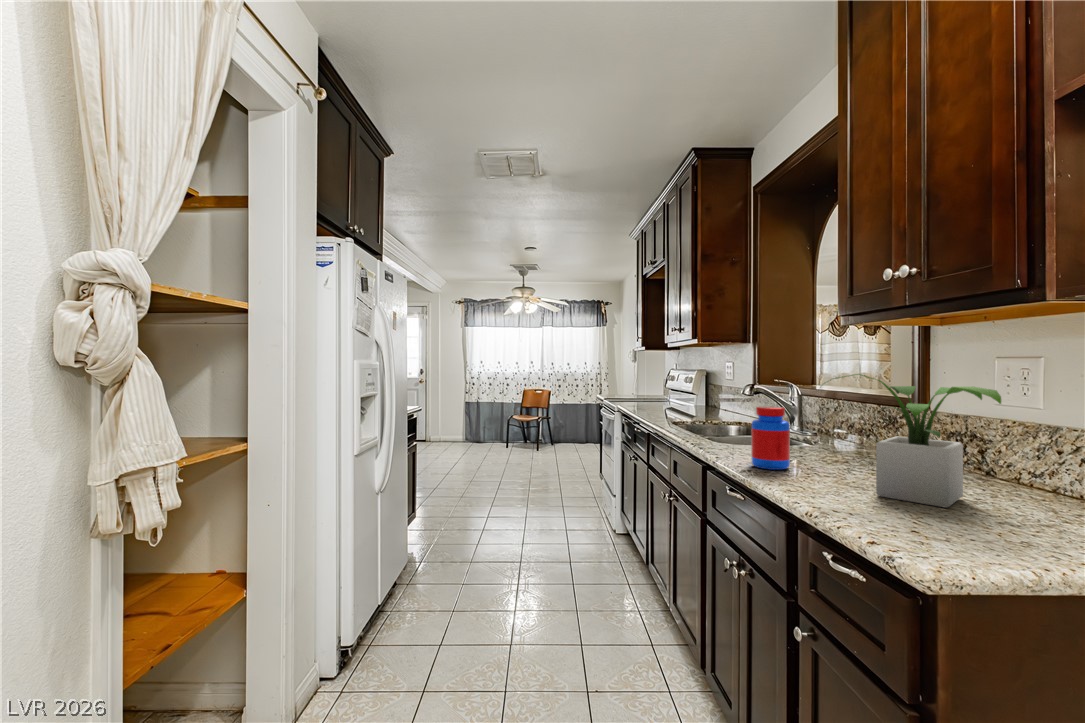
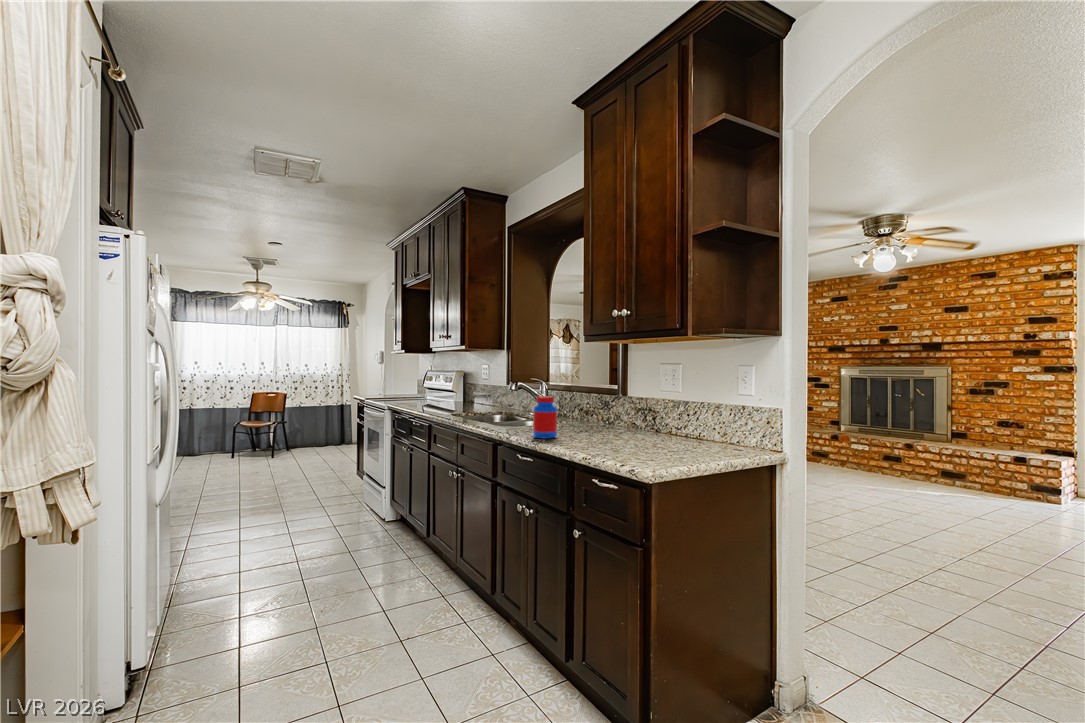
potted plant: present [830,374,1001,508] -> none [580,373,670,448]

